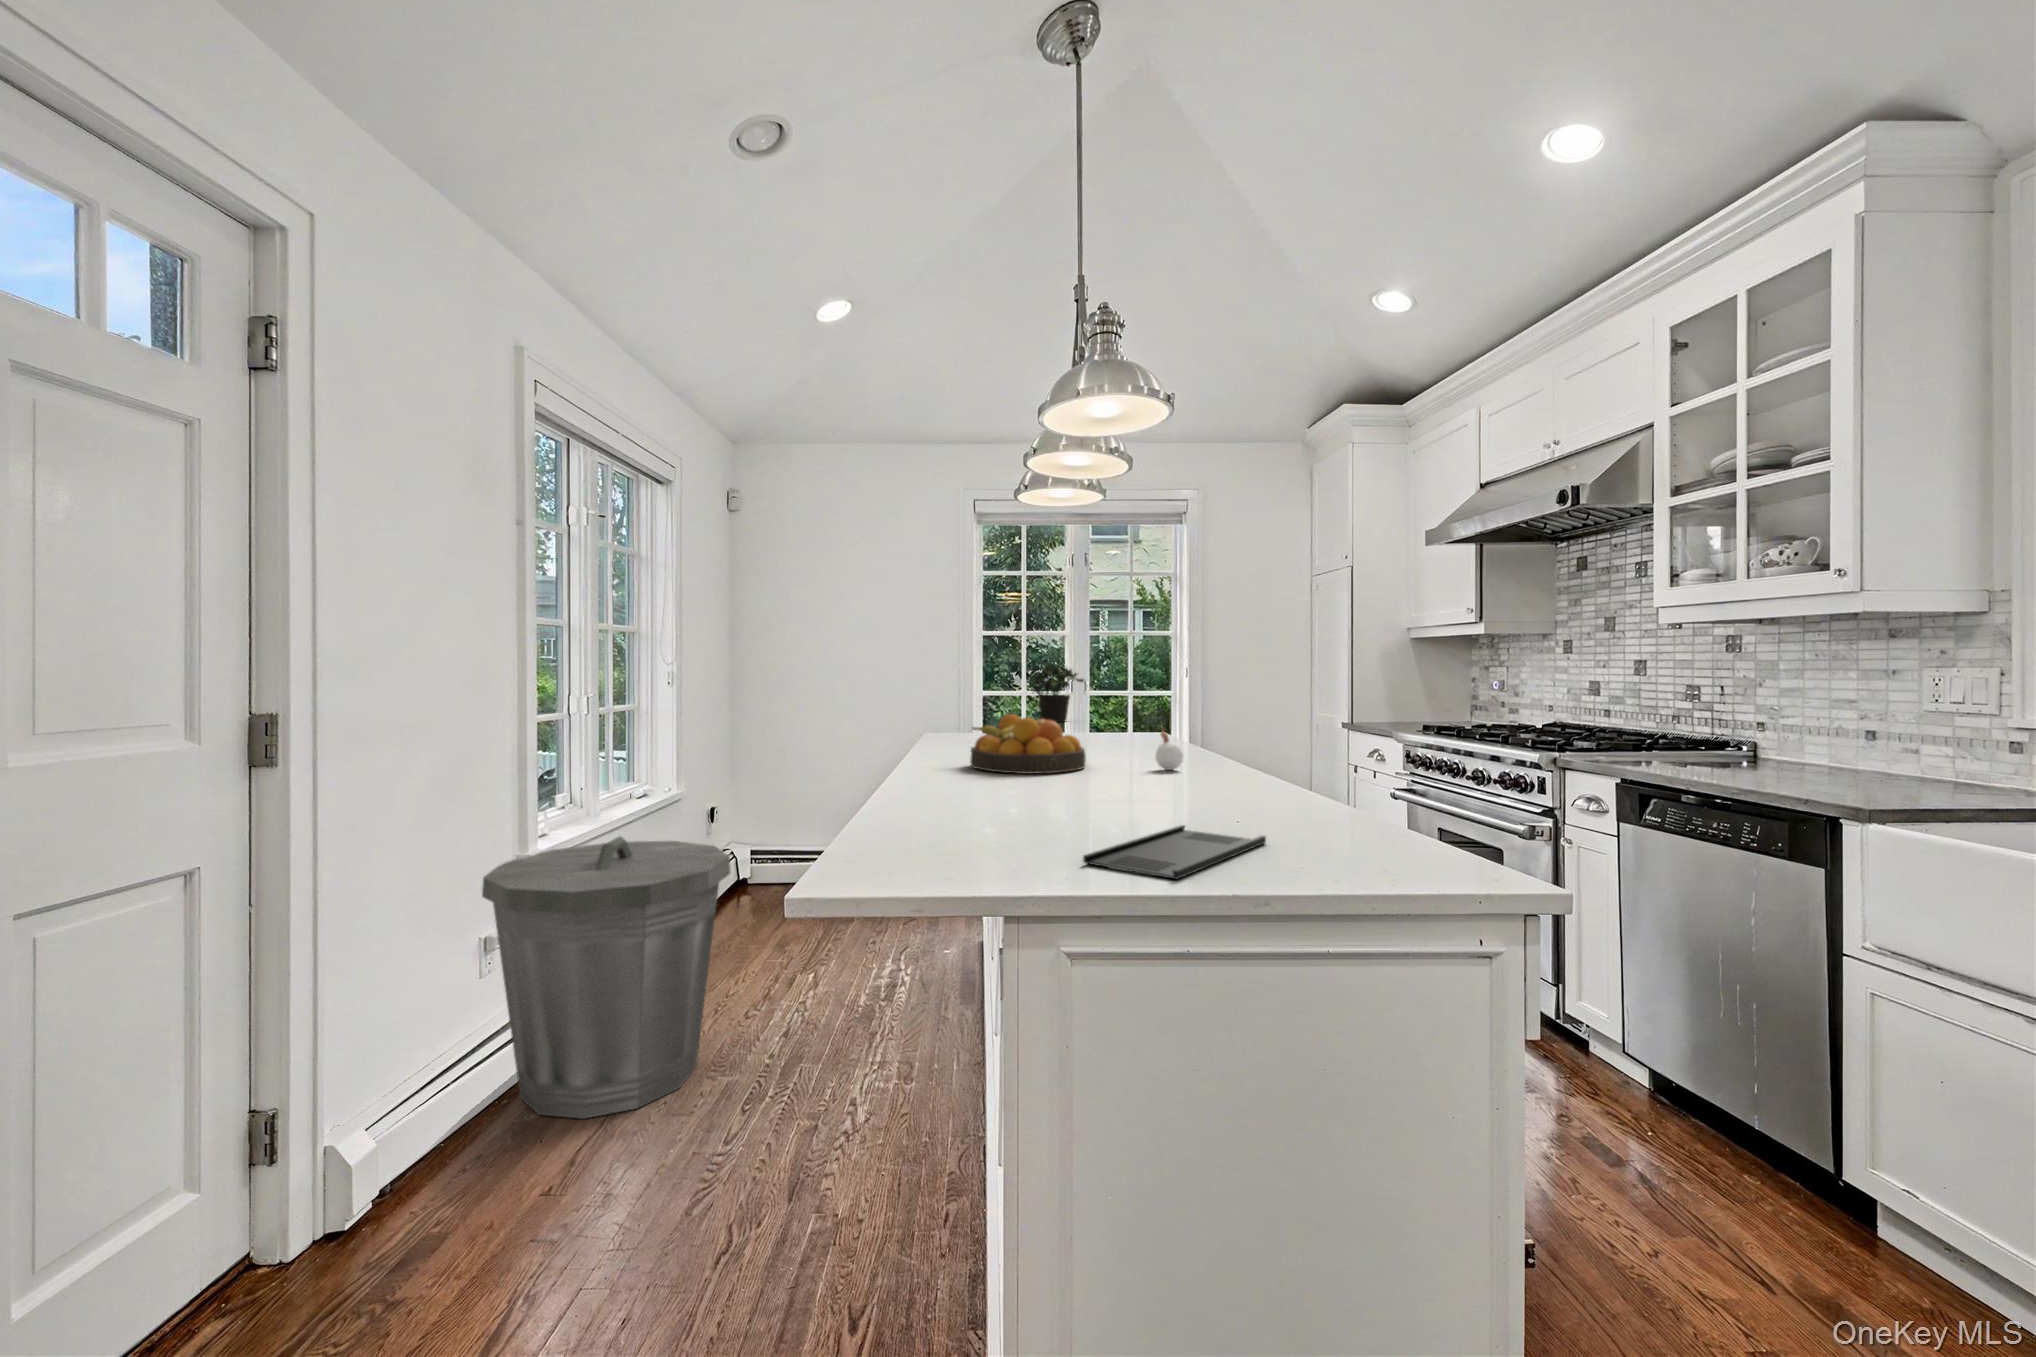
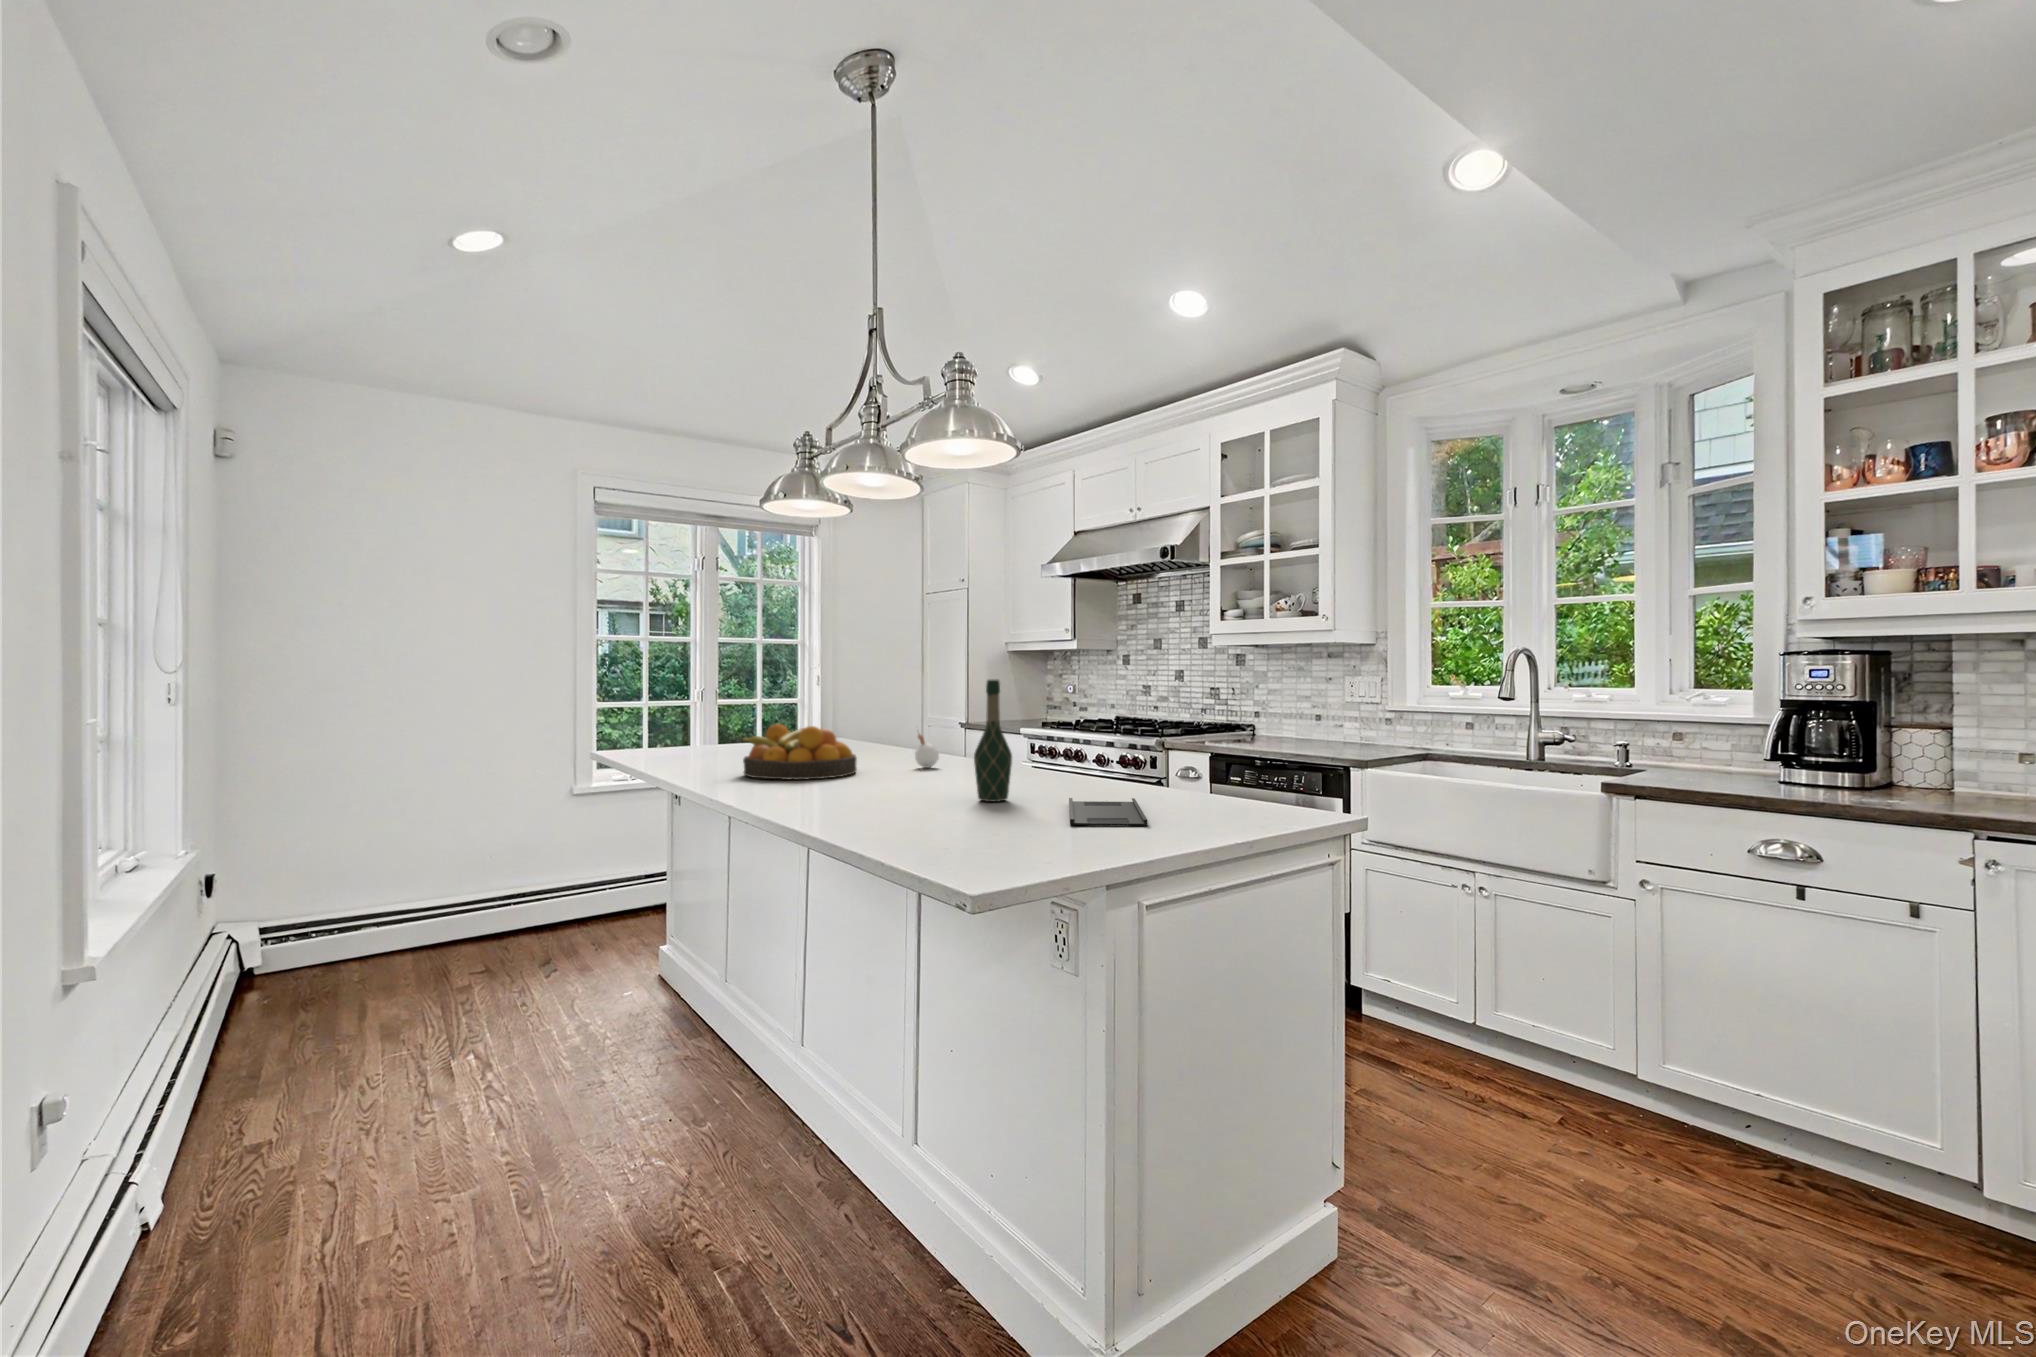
potted plant: present [1032,662,1084,722] -> none [648,669,703,736]
wine bottle: none [1084,668,1133,819] -> present [974,680,1012,802]
trash can: present [482,836,730,1119] -> none [119,895,478,1269]

